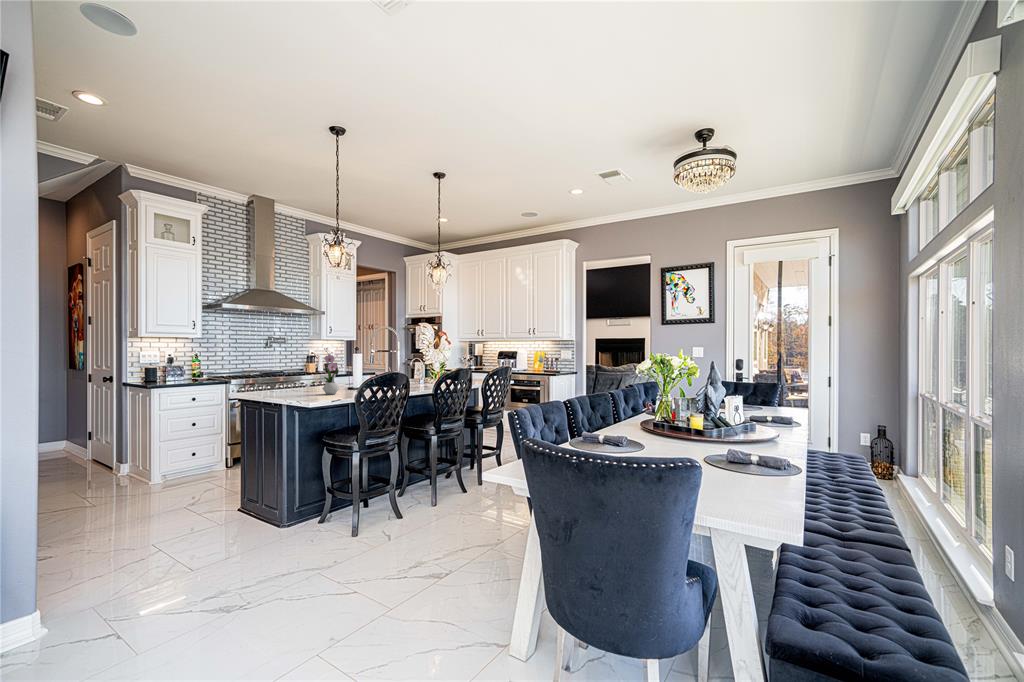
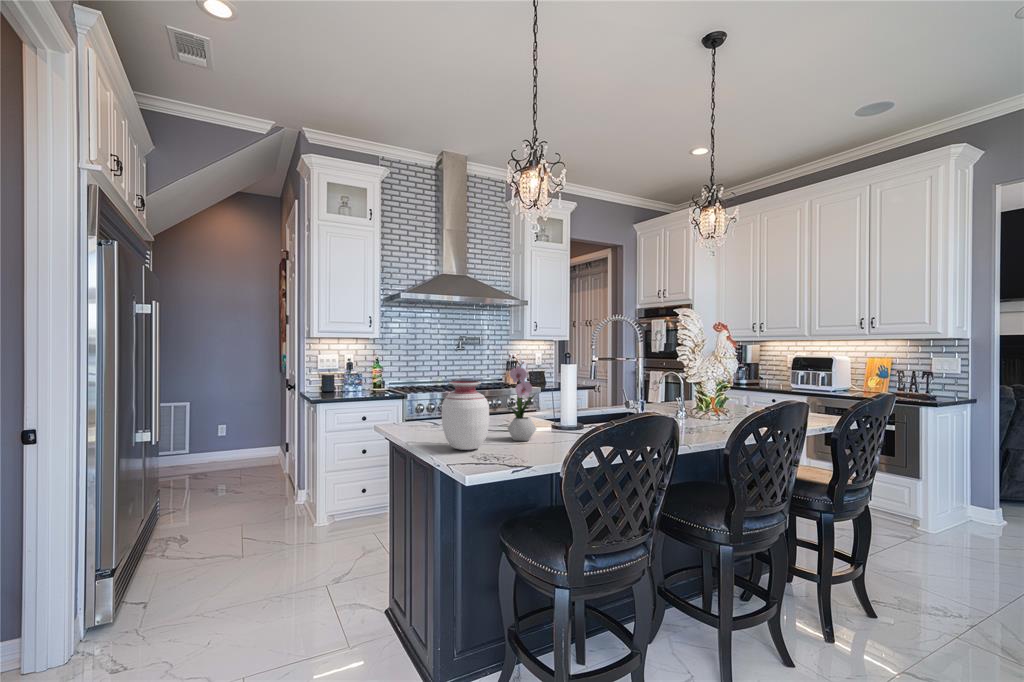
vase: none [286,362,314,399] -> present [442,381,489,450]

